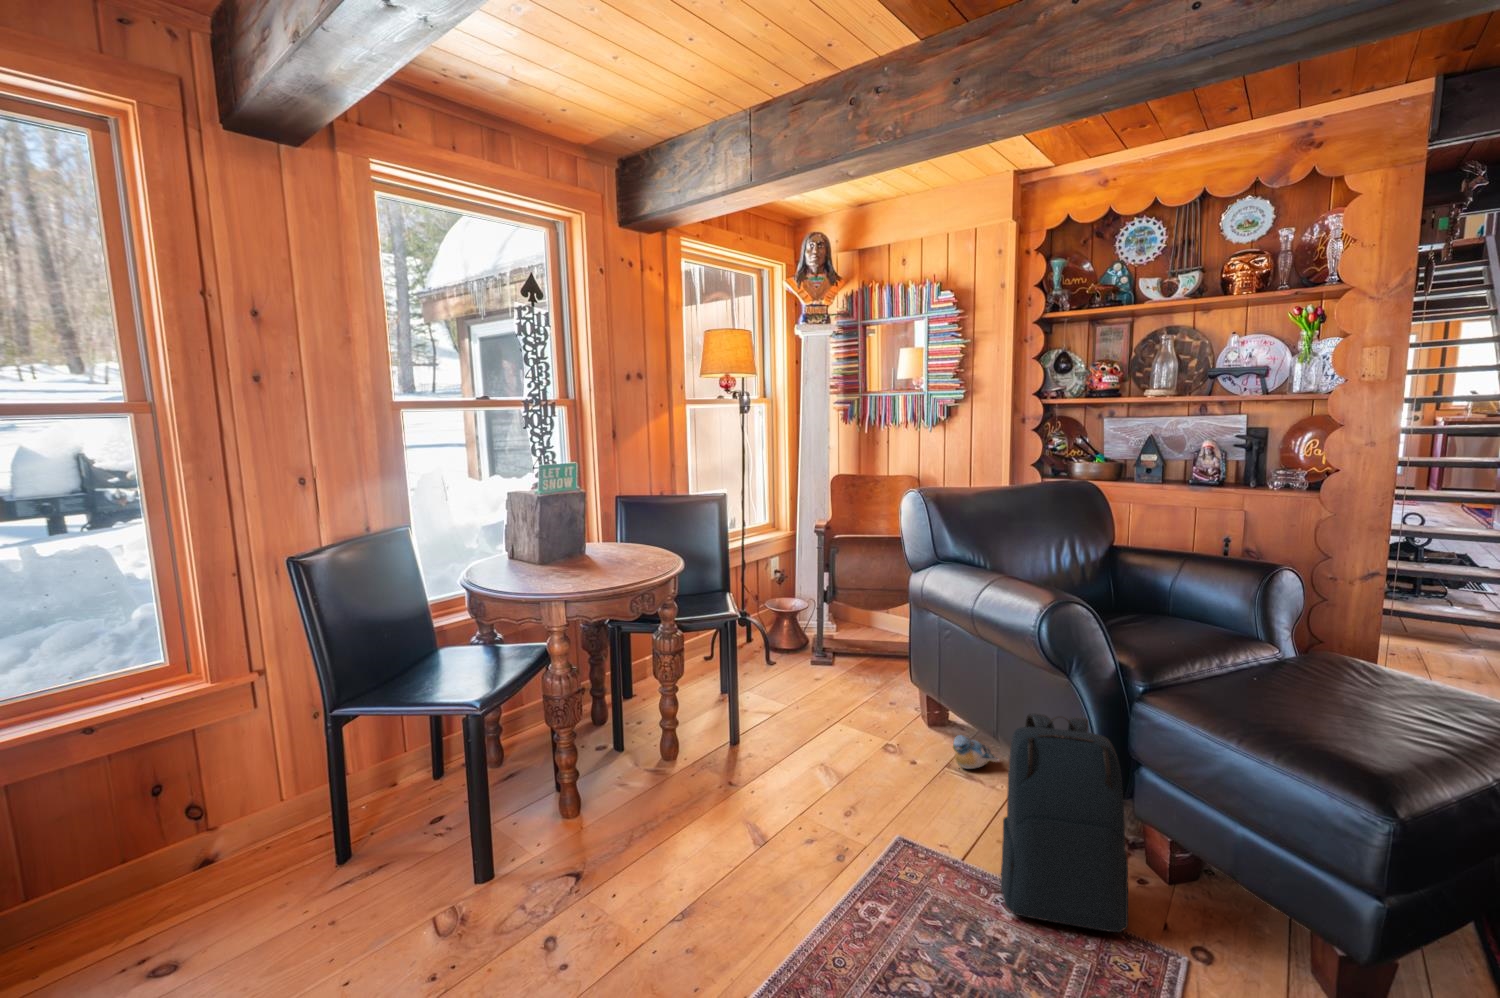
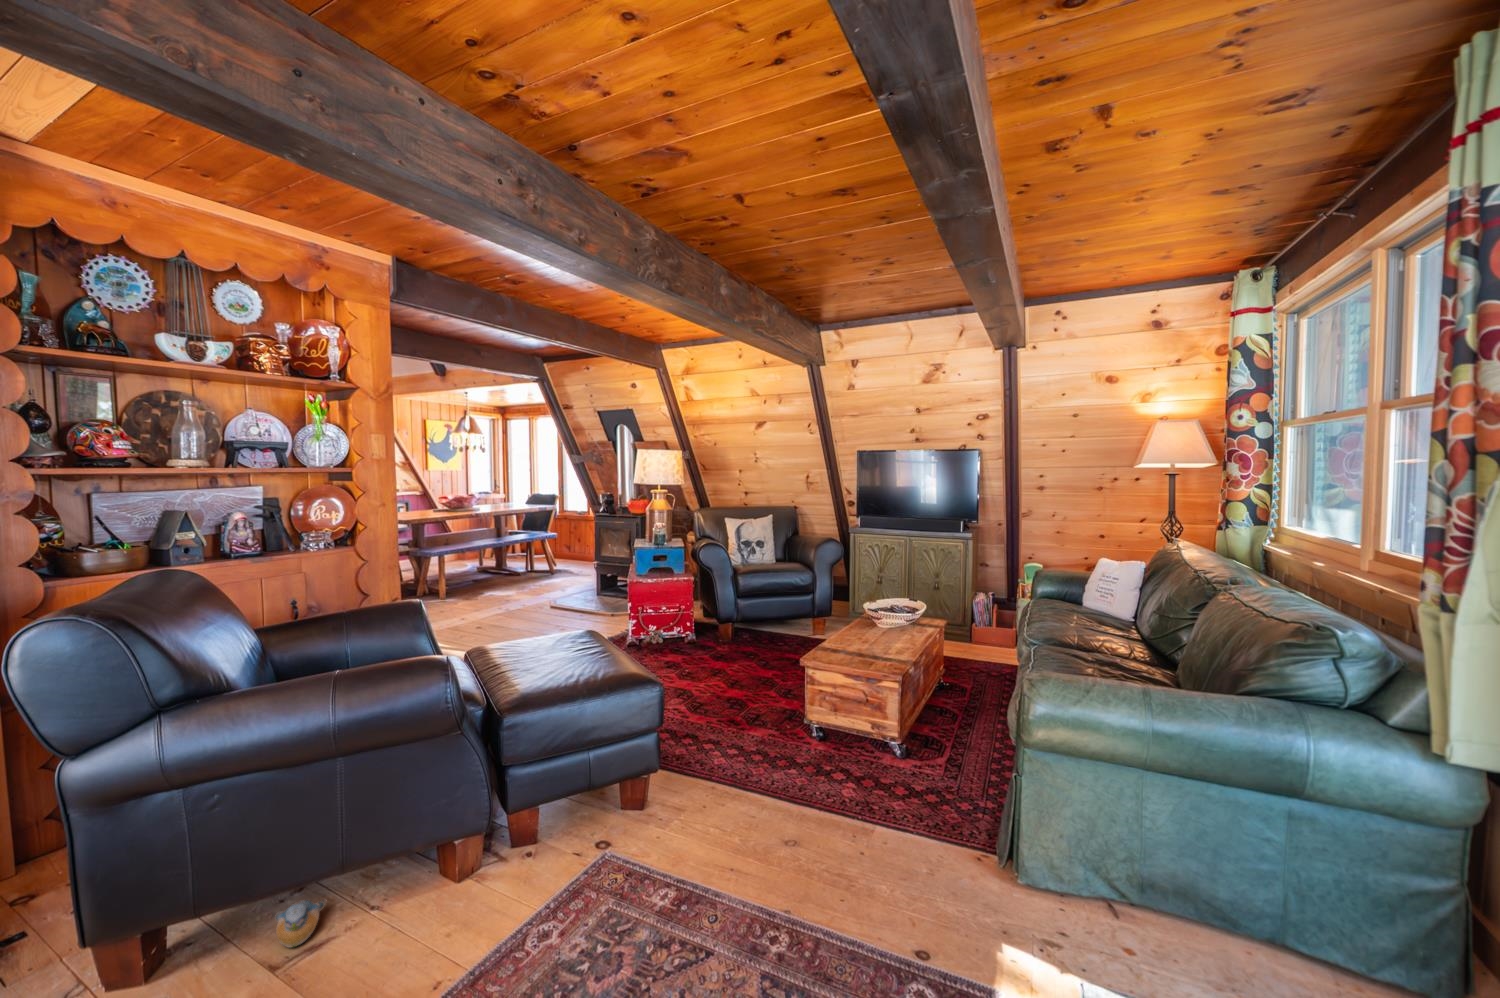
backpack: present [1001,713,1128,932] -> none [471,746,593,934]

